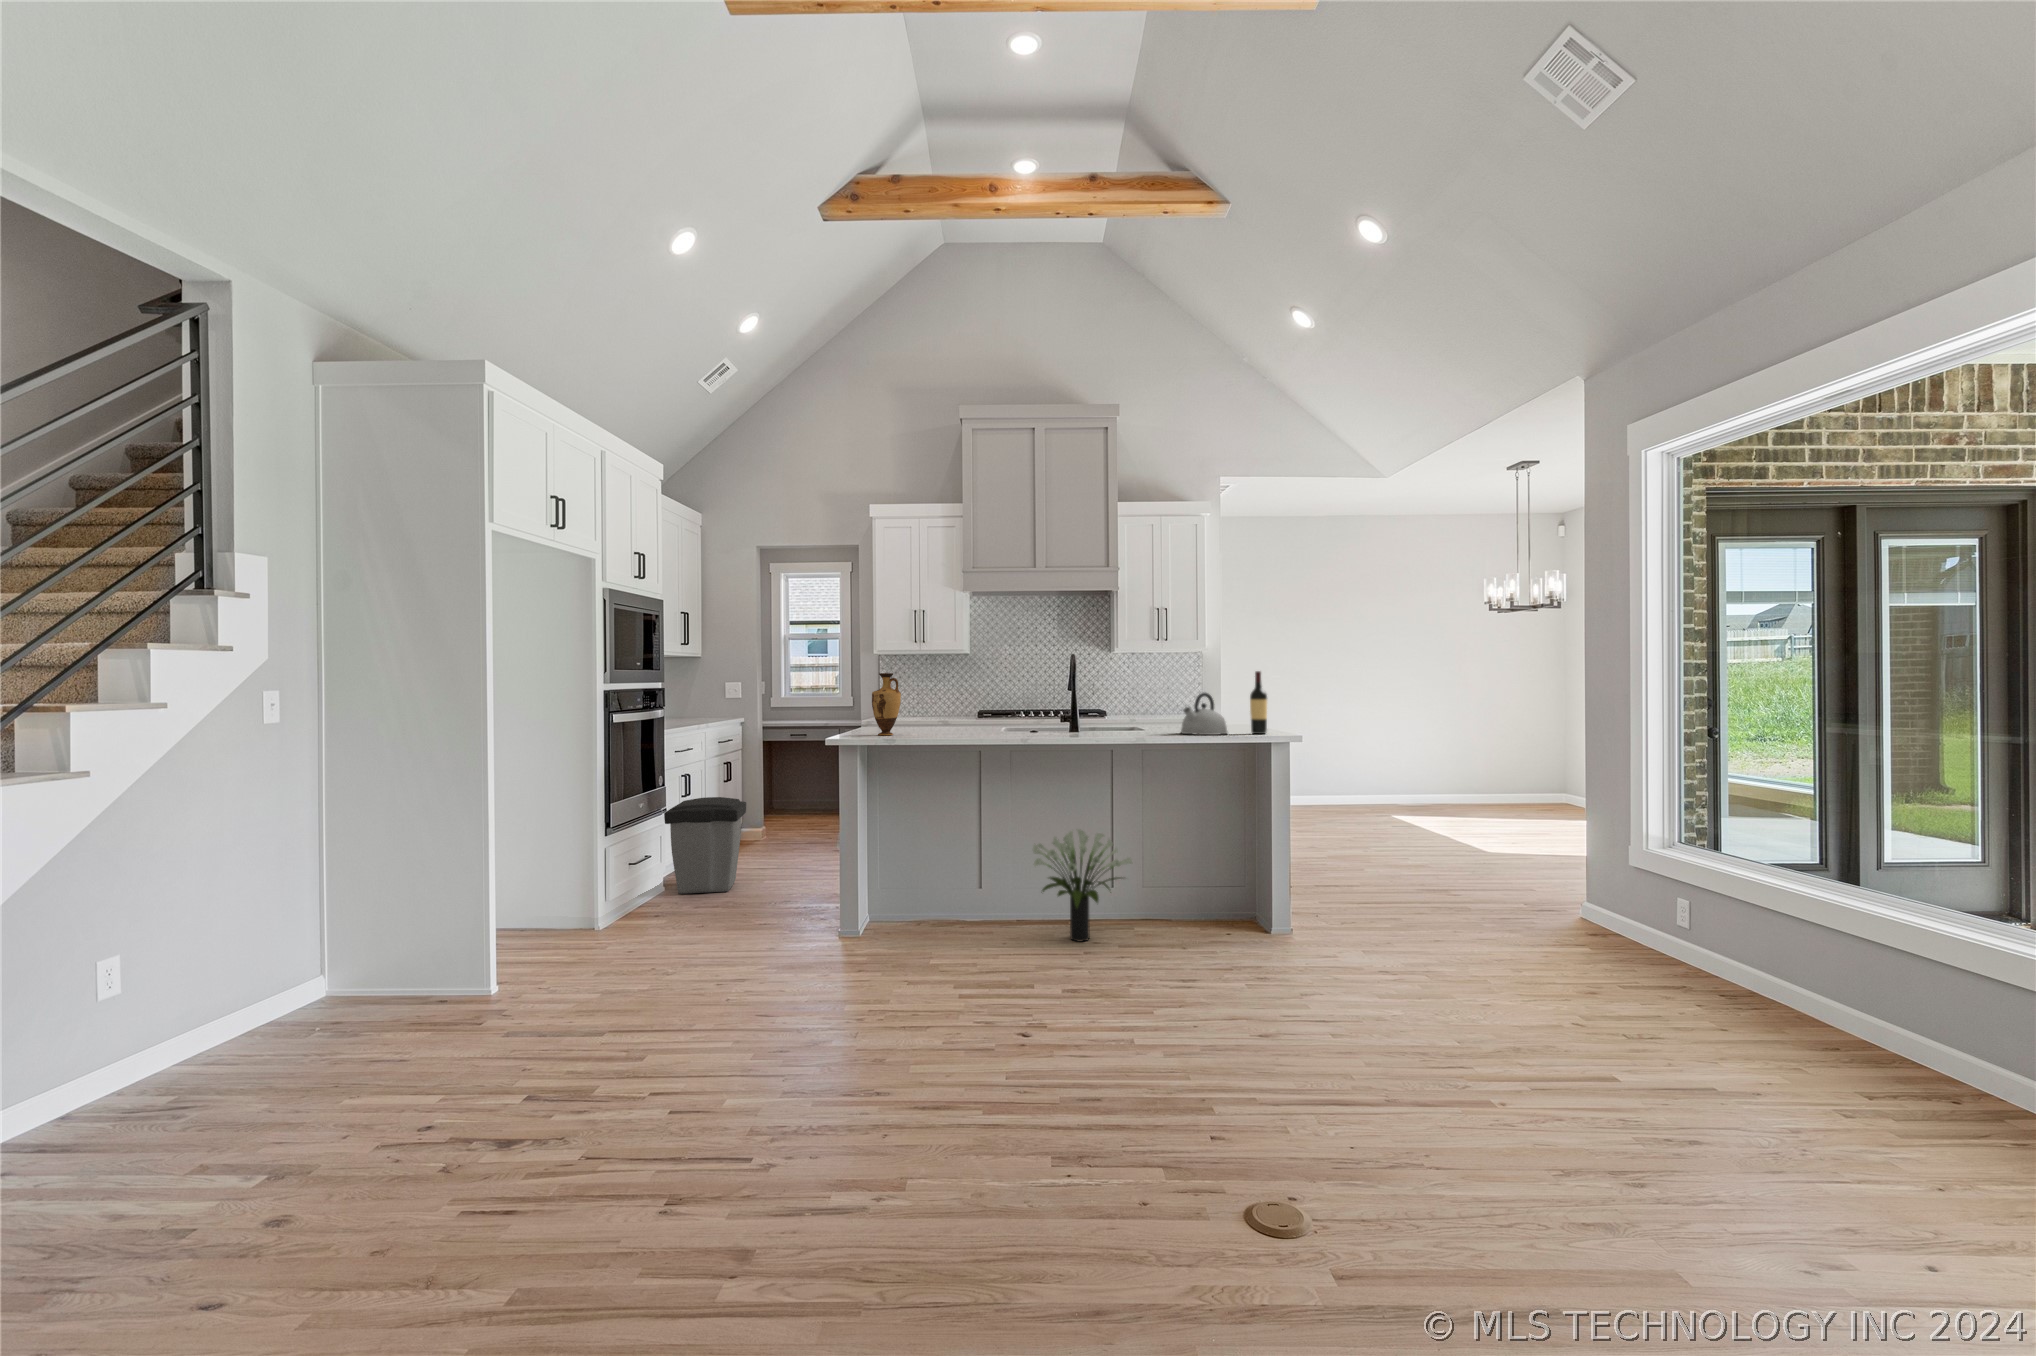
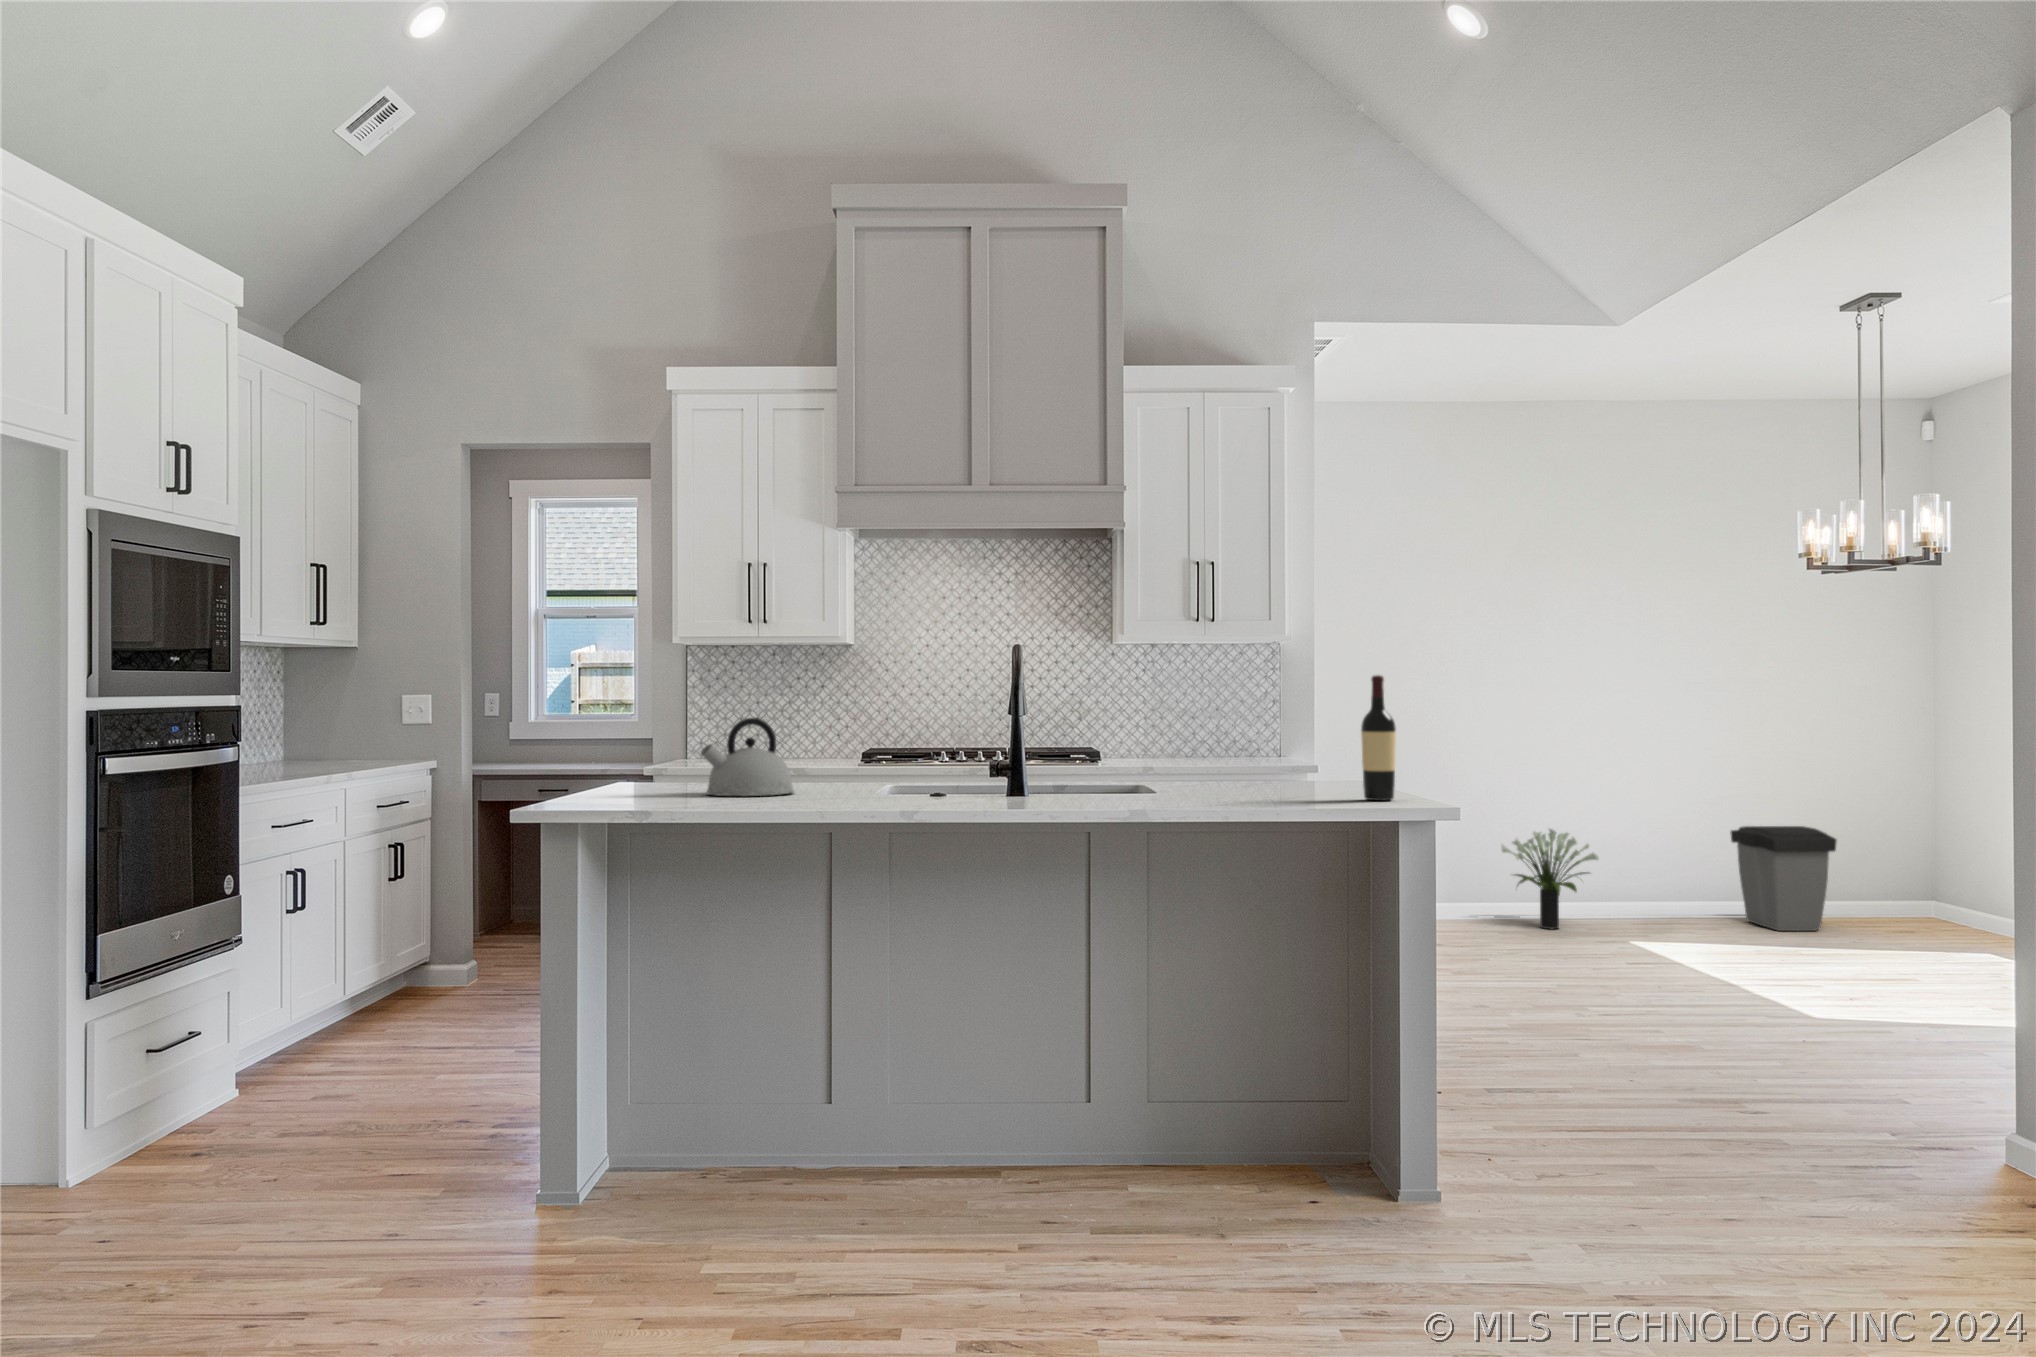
vase: present [872,673,901,735] -> none [612,677,670,801]
kettle: present [1181,693,1228,735] -> present [701,718,794,796]
trash can: present [664,797,746,894] -> present [1730,826,1837,931]
potted plant: present [1033,829,1132,942] -> present [1501,829,1598,929]

